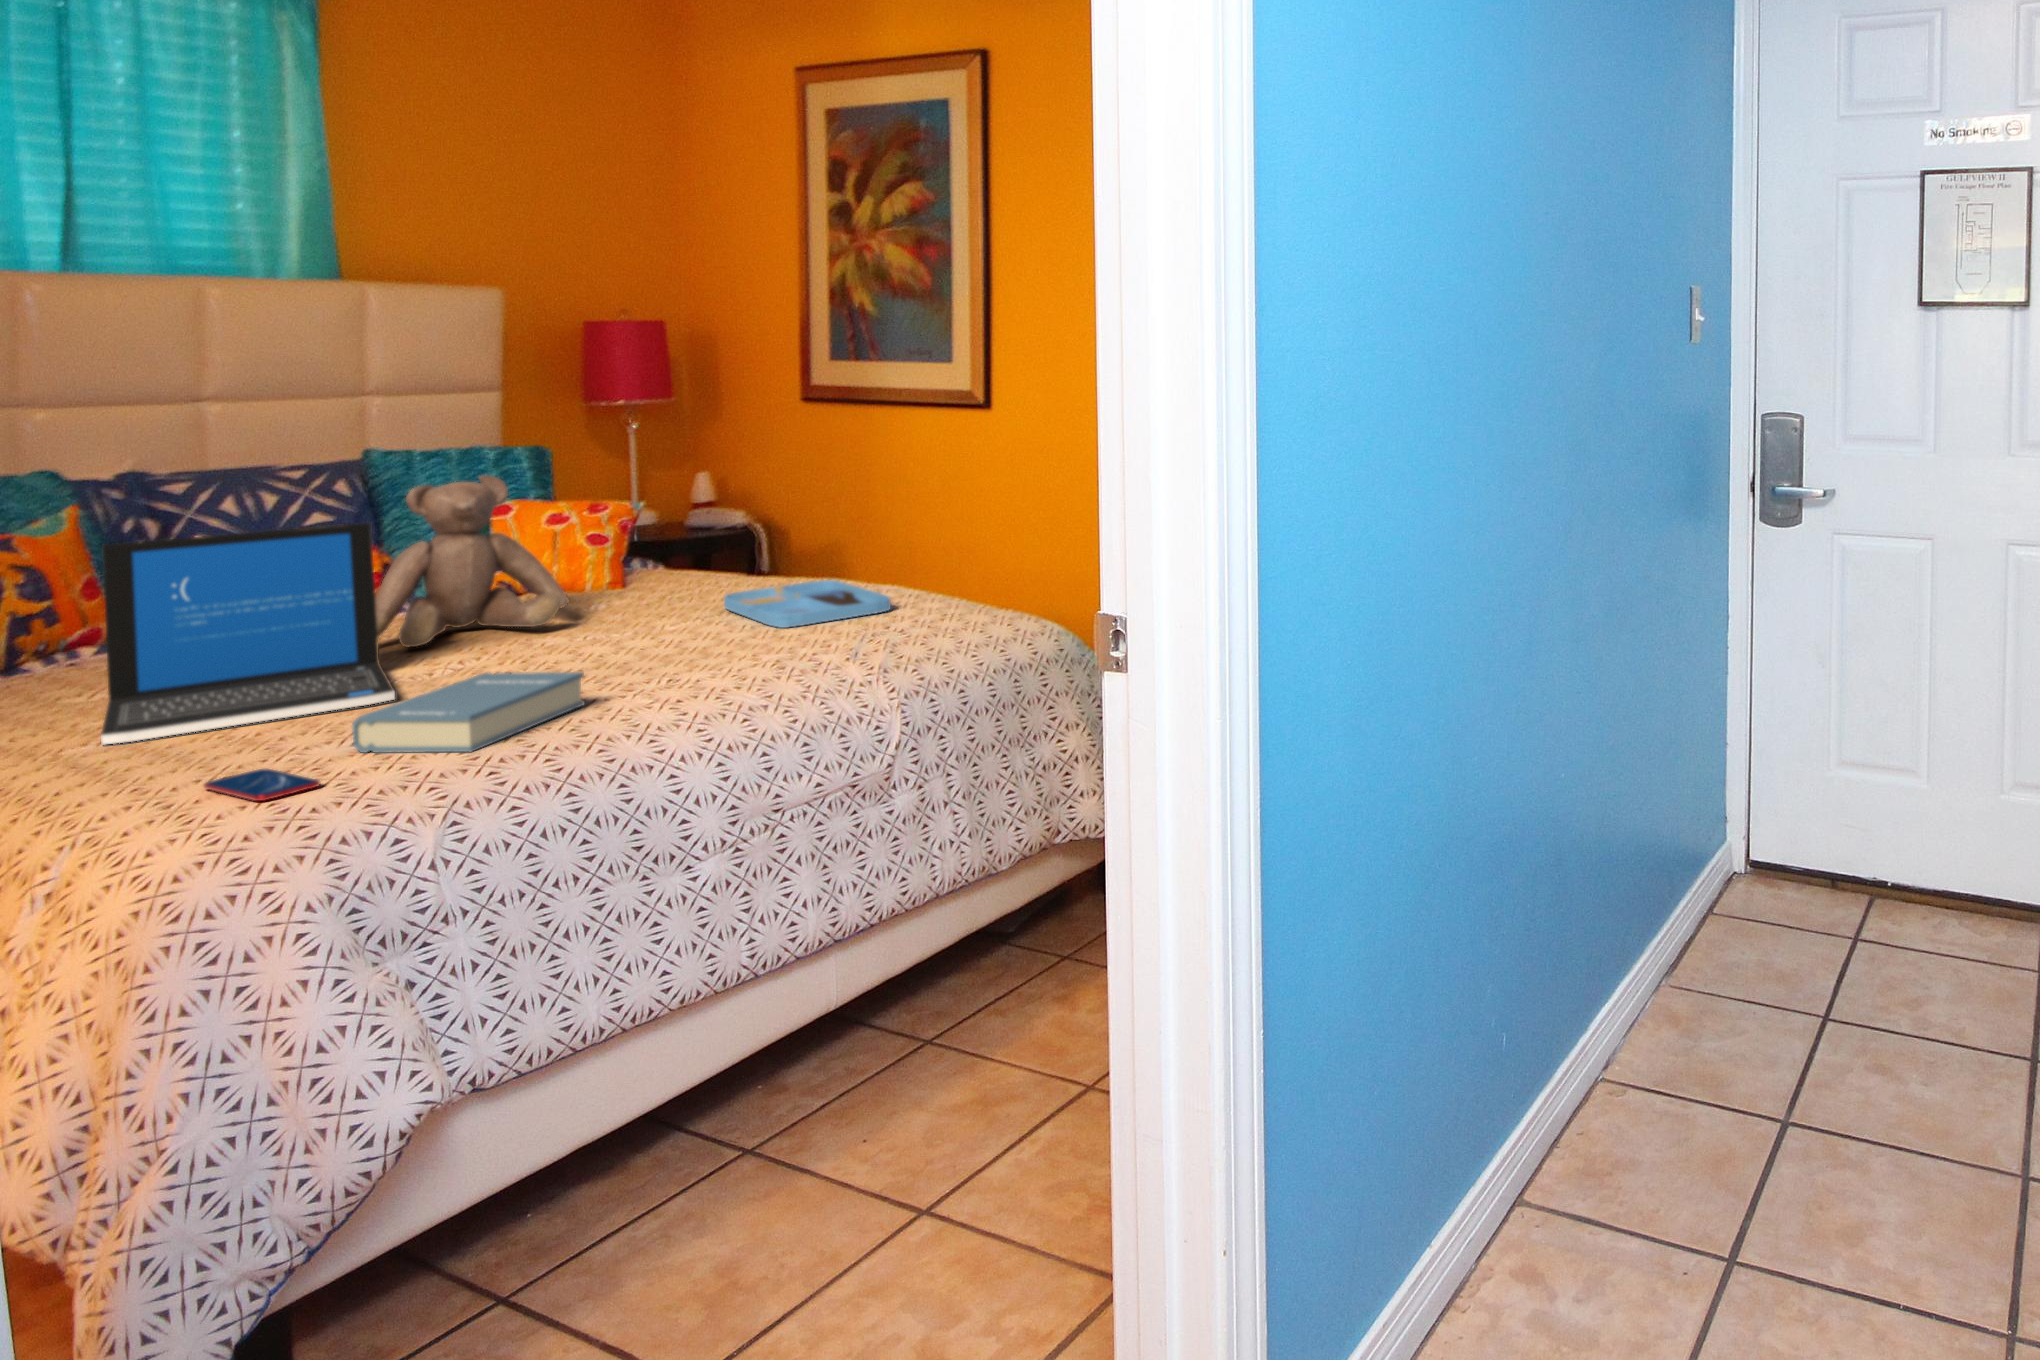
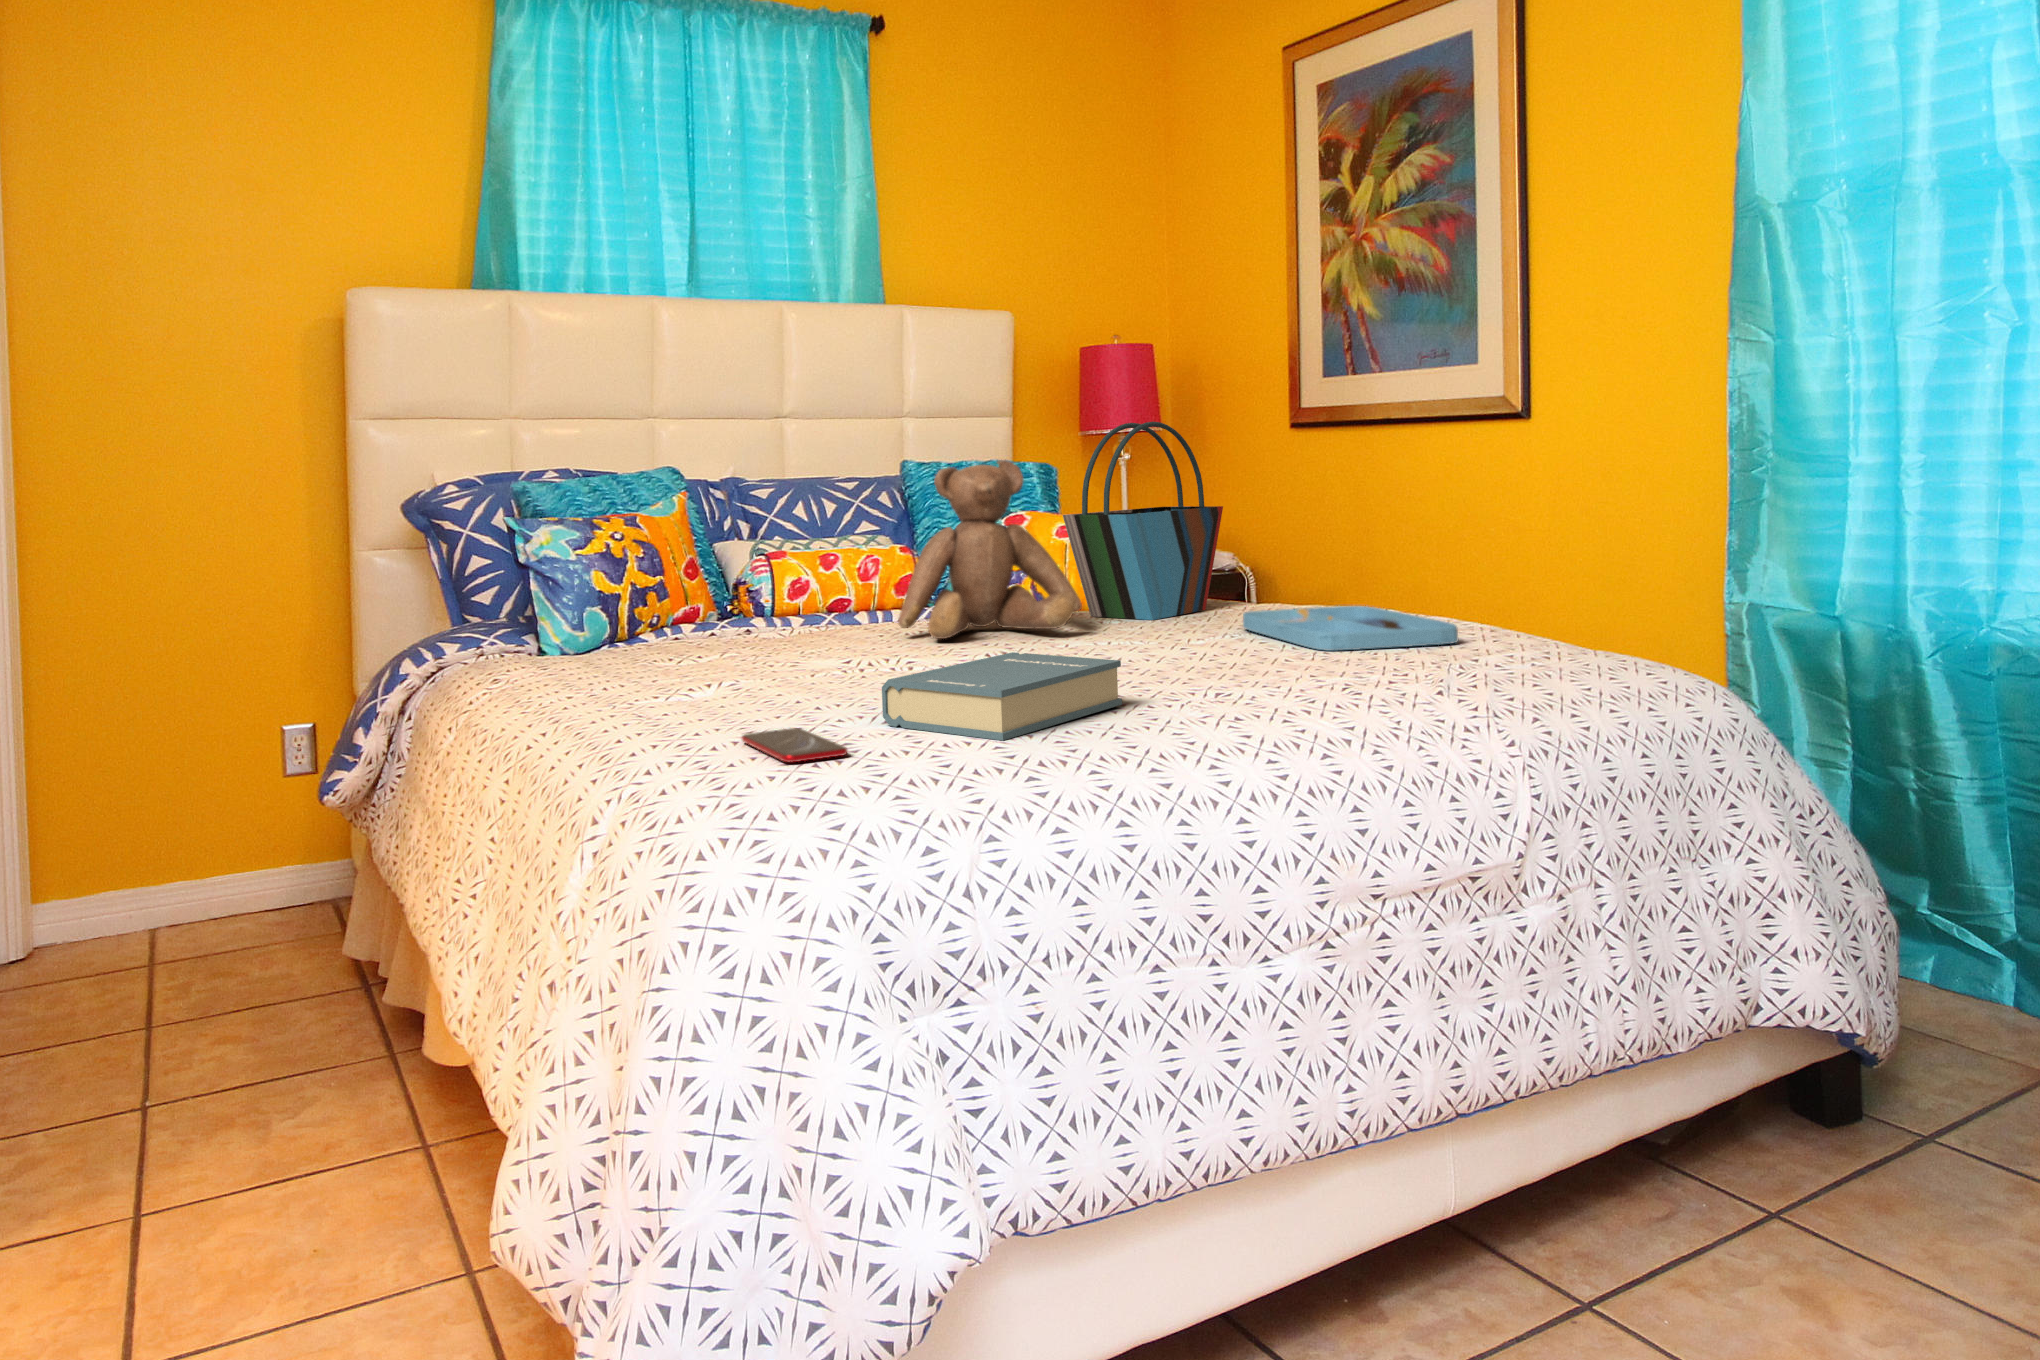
tote bag: none [552,430,719,603] -> present [1063,422,1223,620]
laptop: present [101,523,395,744] -> none [677,488,925,691]

